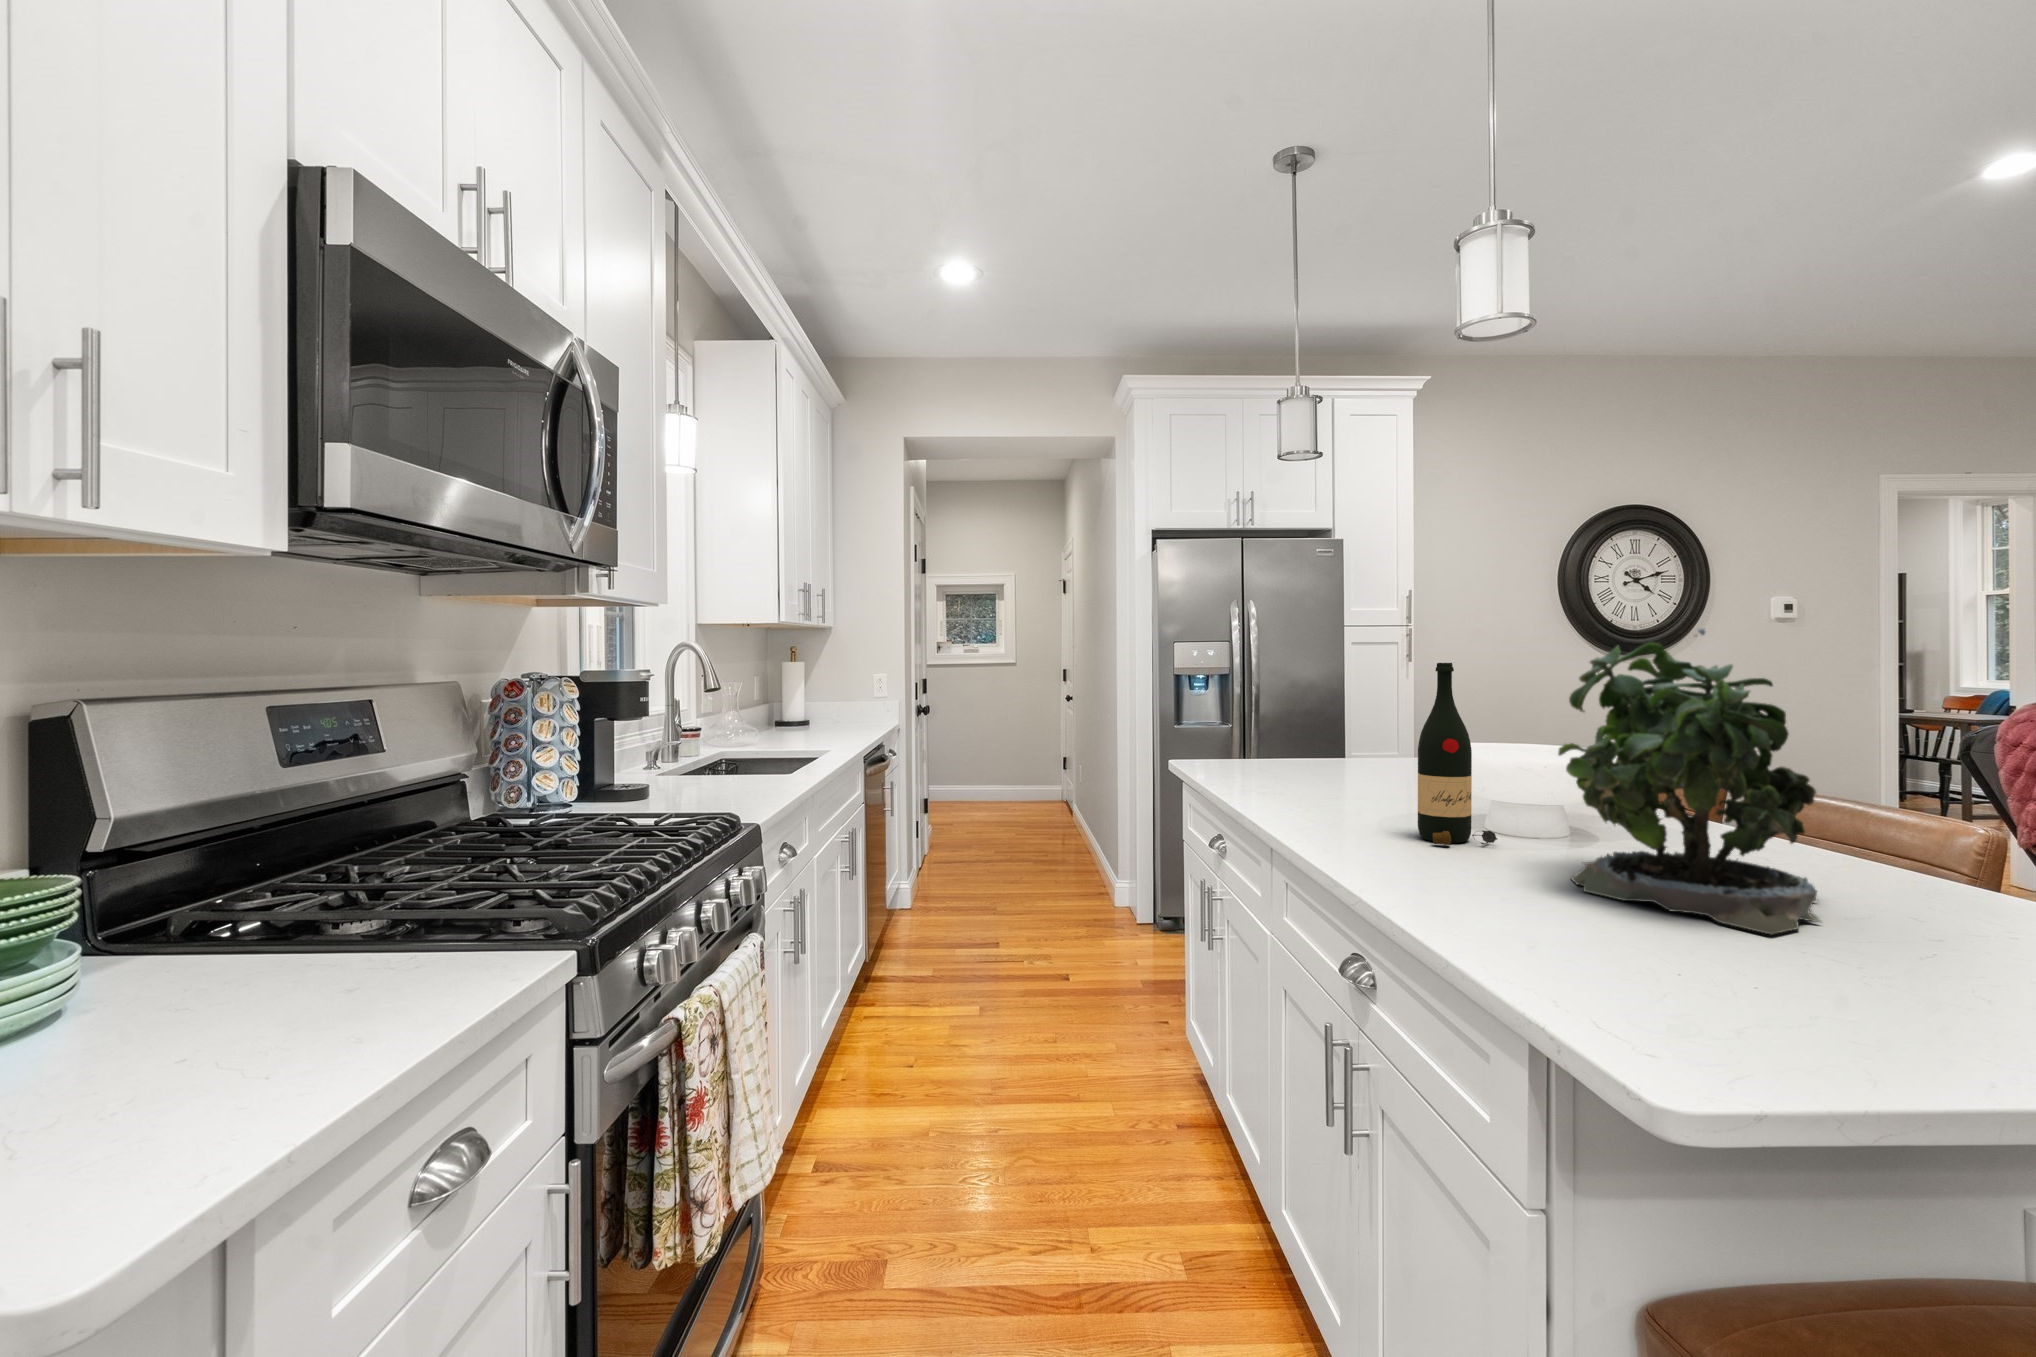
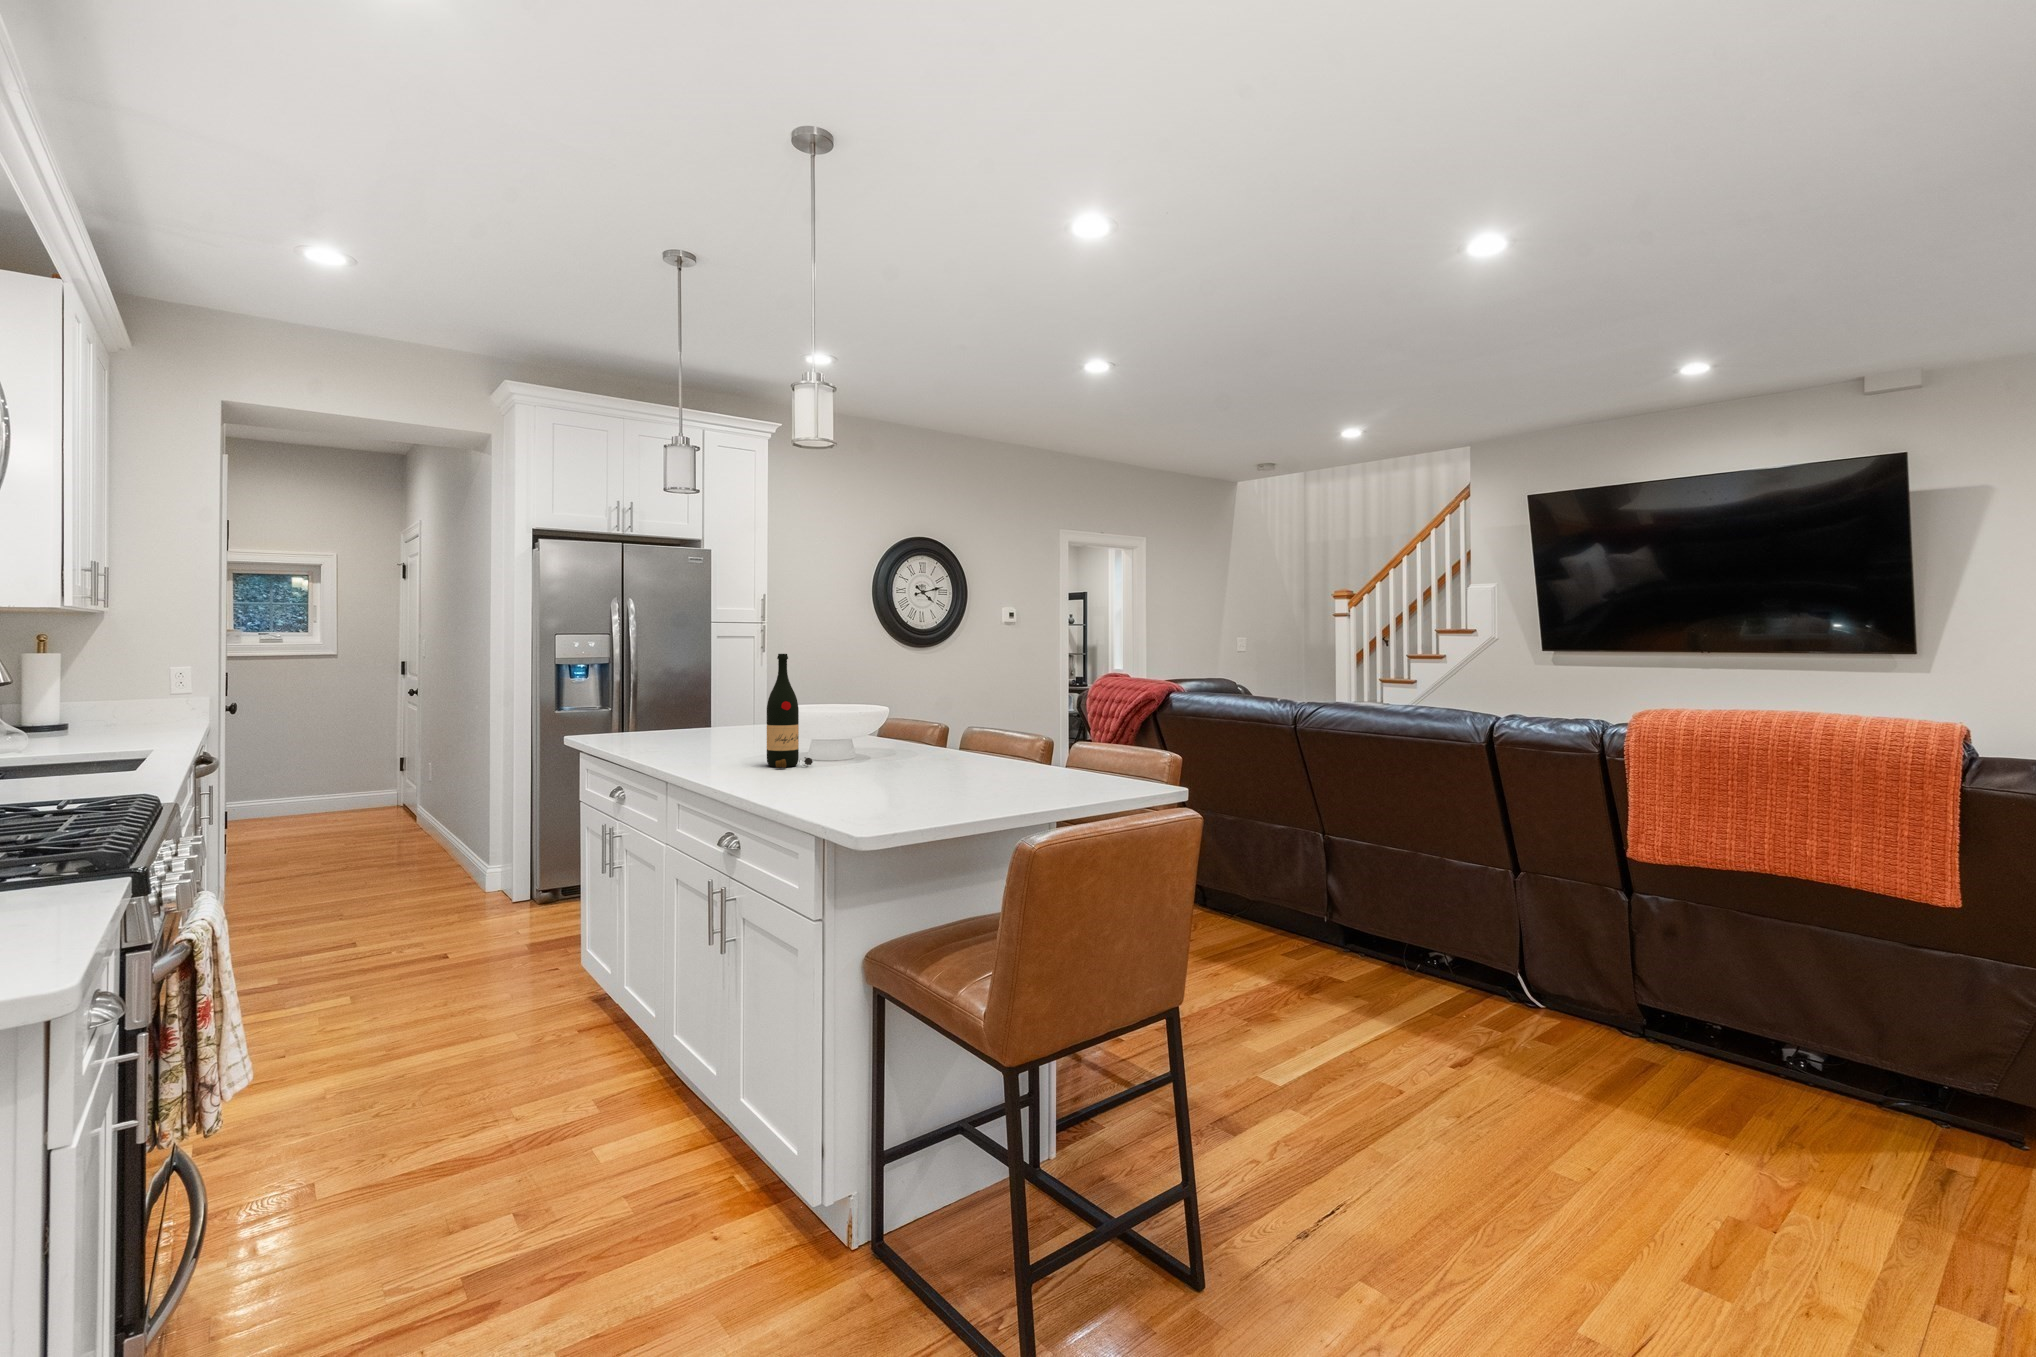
potted plant: present [1558,628,1820,934] -> none [841,636,957,787]

